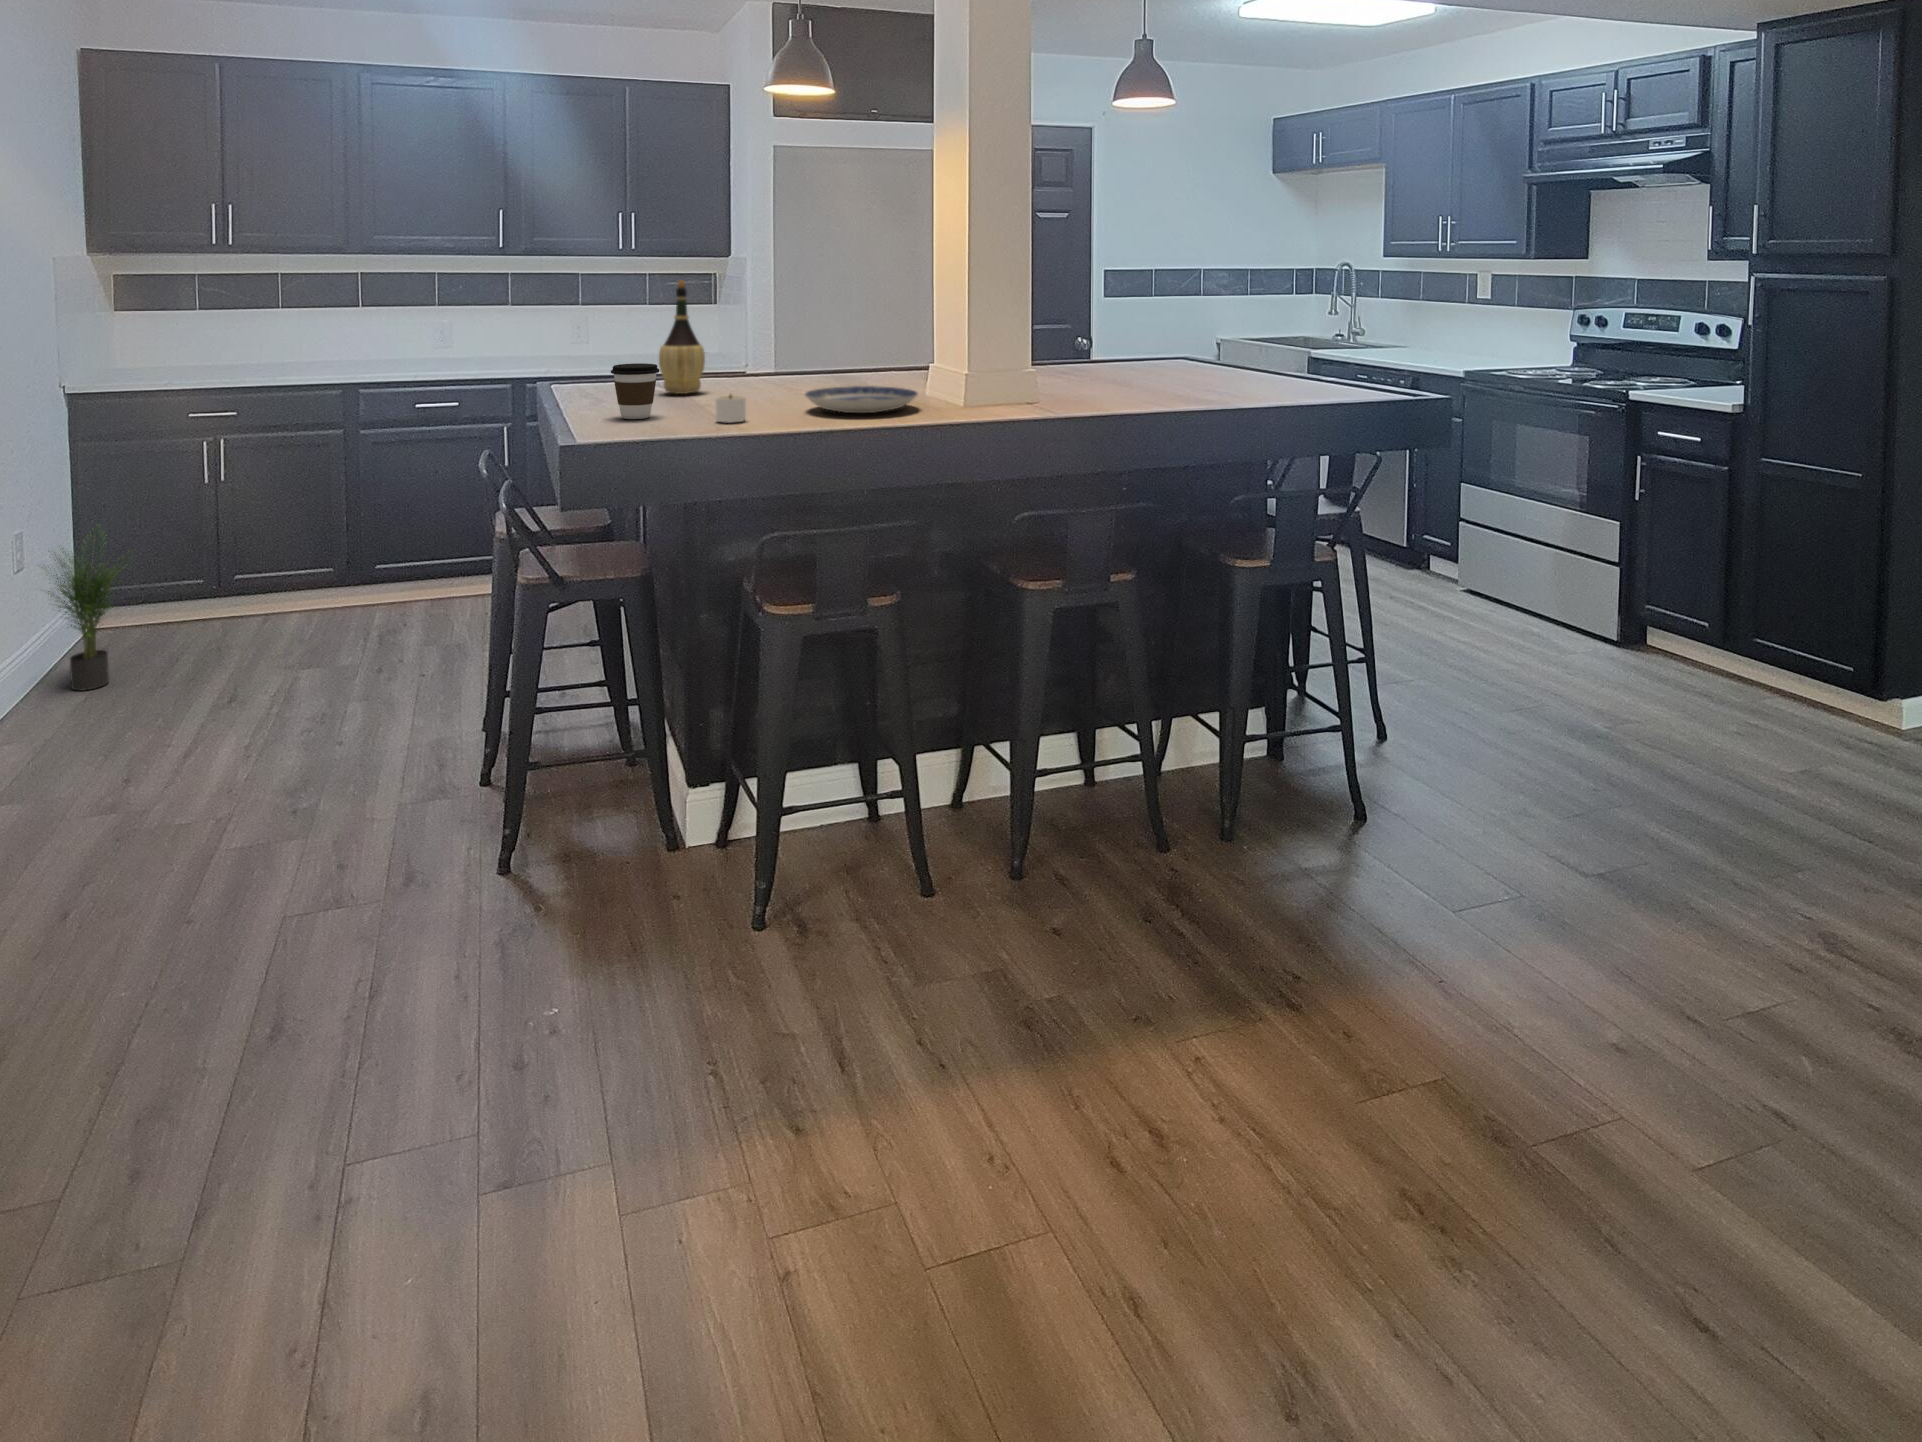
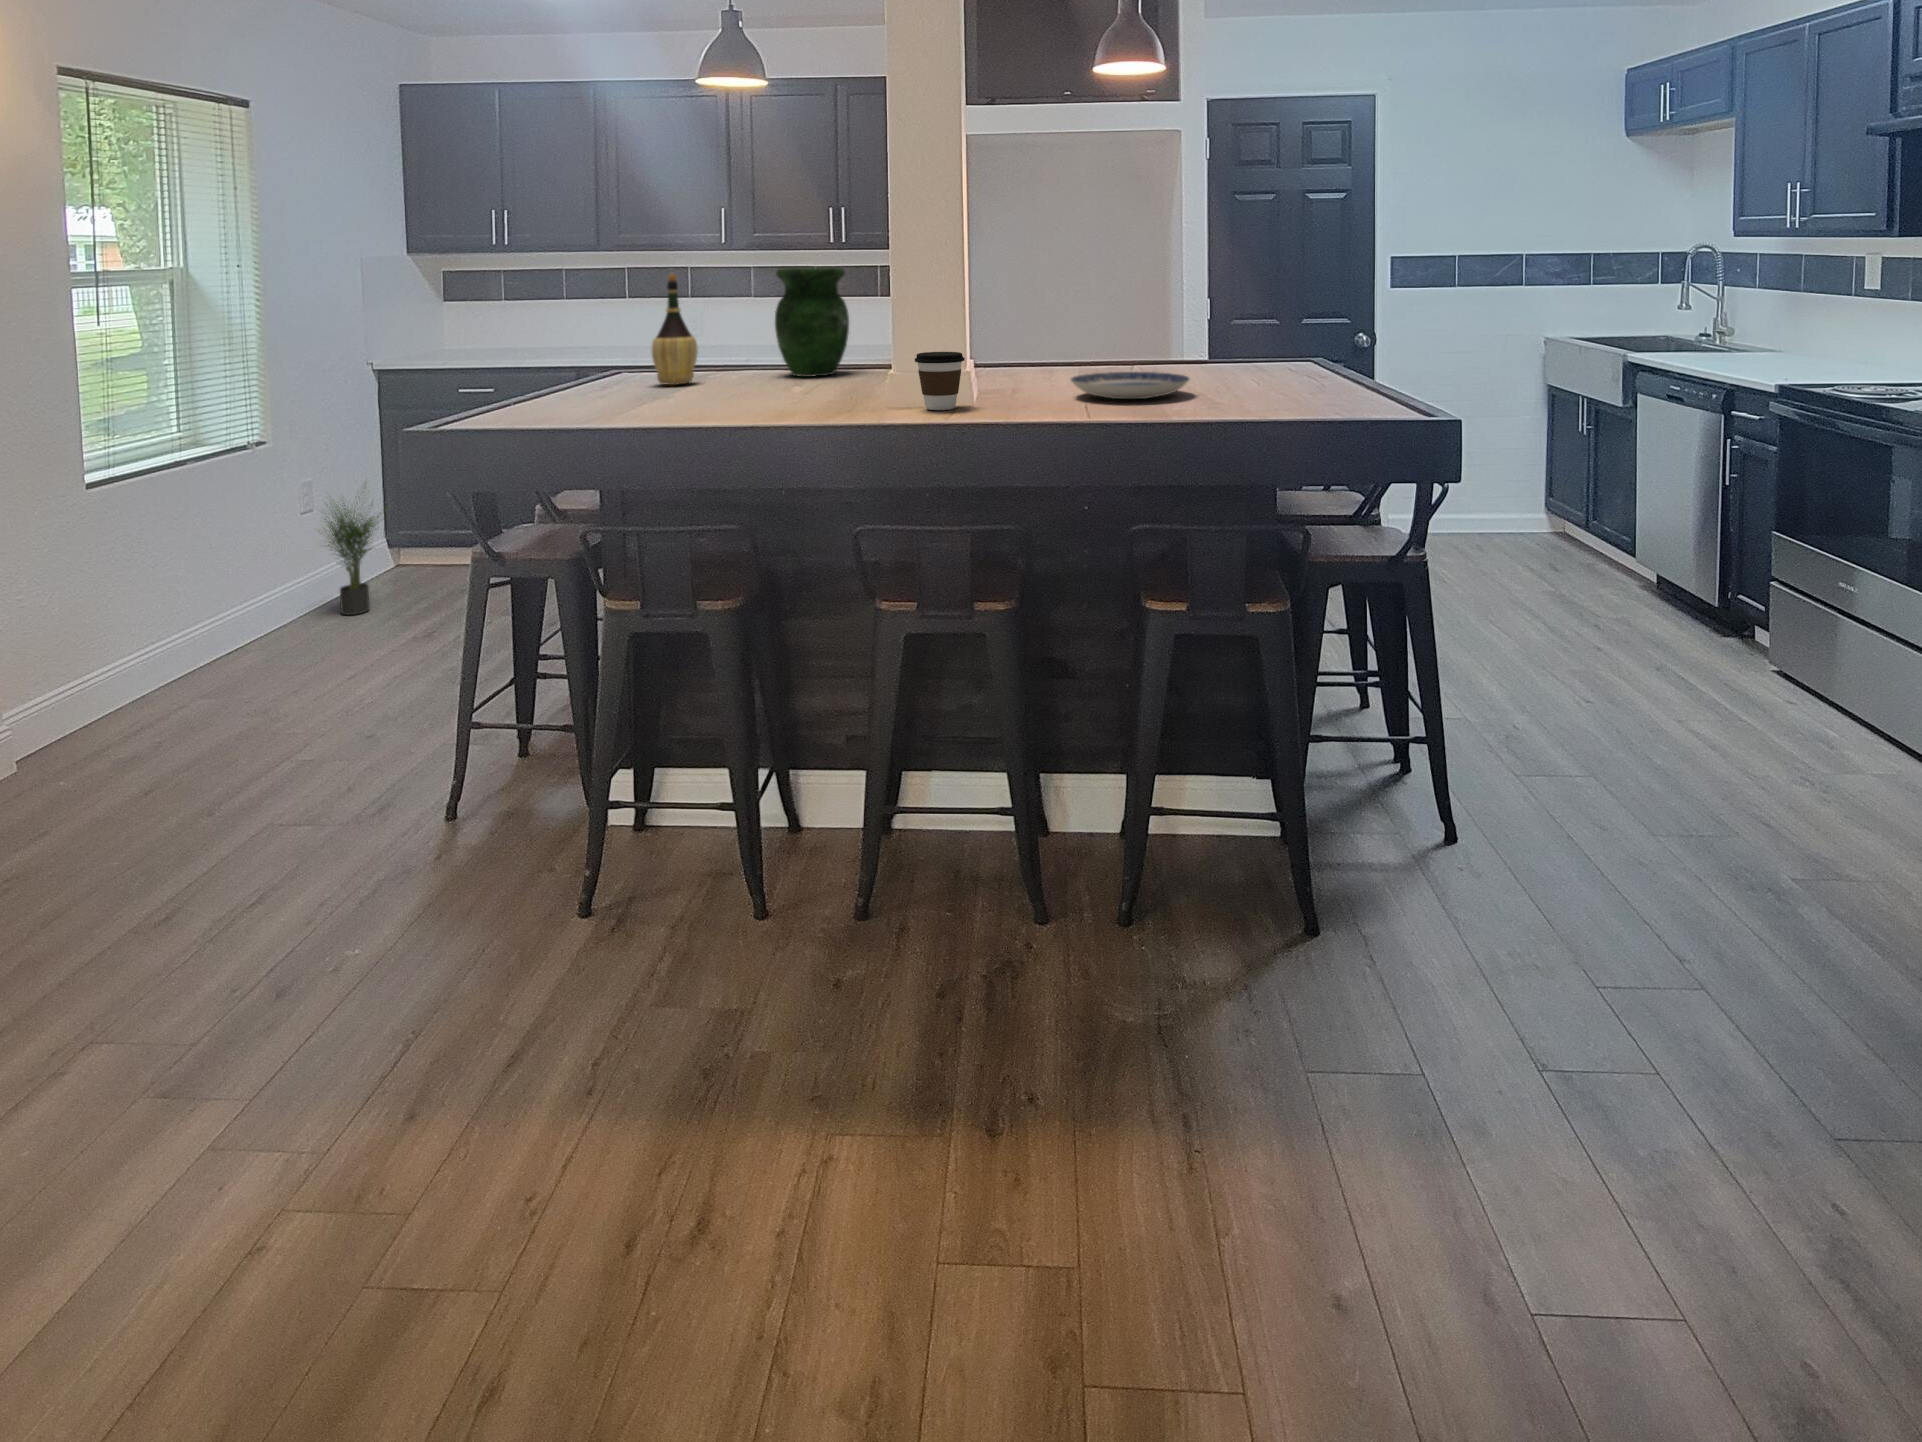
vase: none [760,275,833,383] -> present [775,267,849,377]
coffee cup: present [611,363,659,419] -> present [915,352,965,410]
plate: present [805,386,917,413] -> present [1071,372,1189,399]
candle: present [716,395,746,422] -> none [603,385,644,414]

